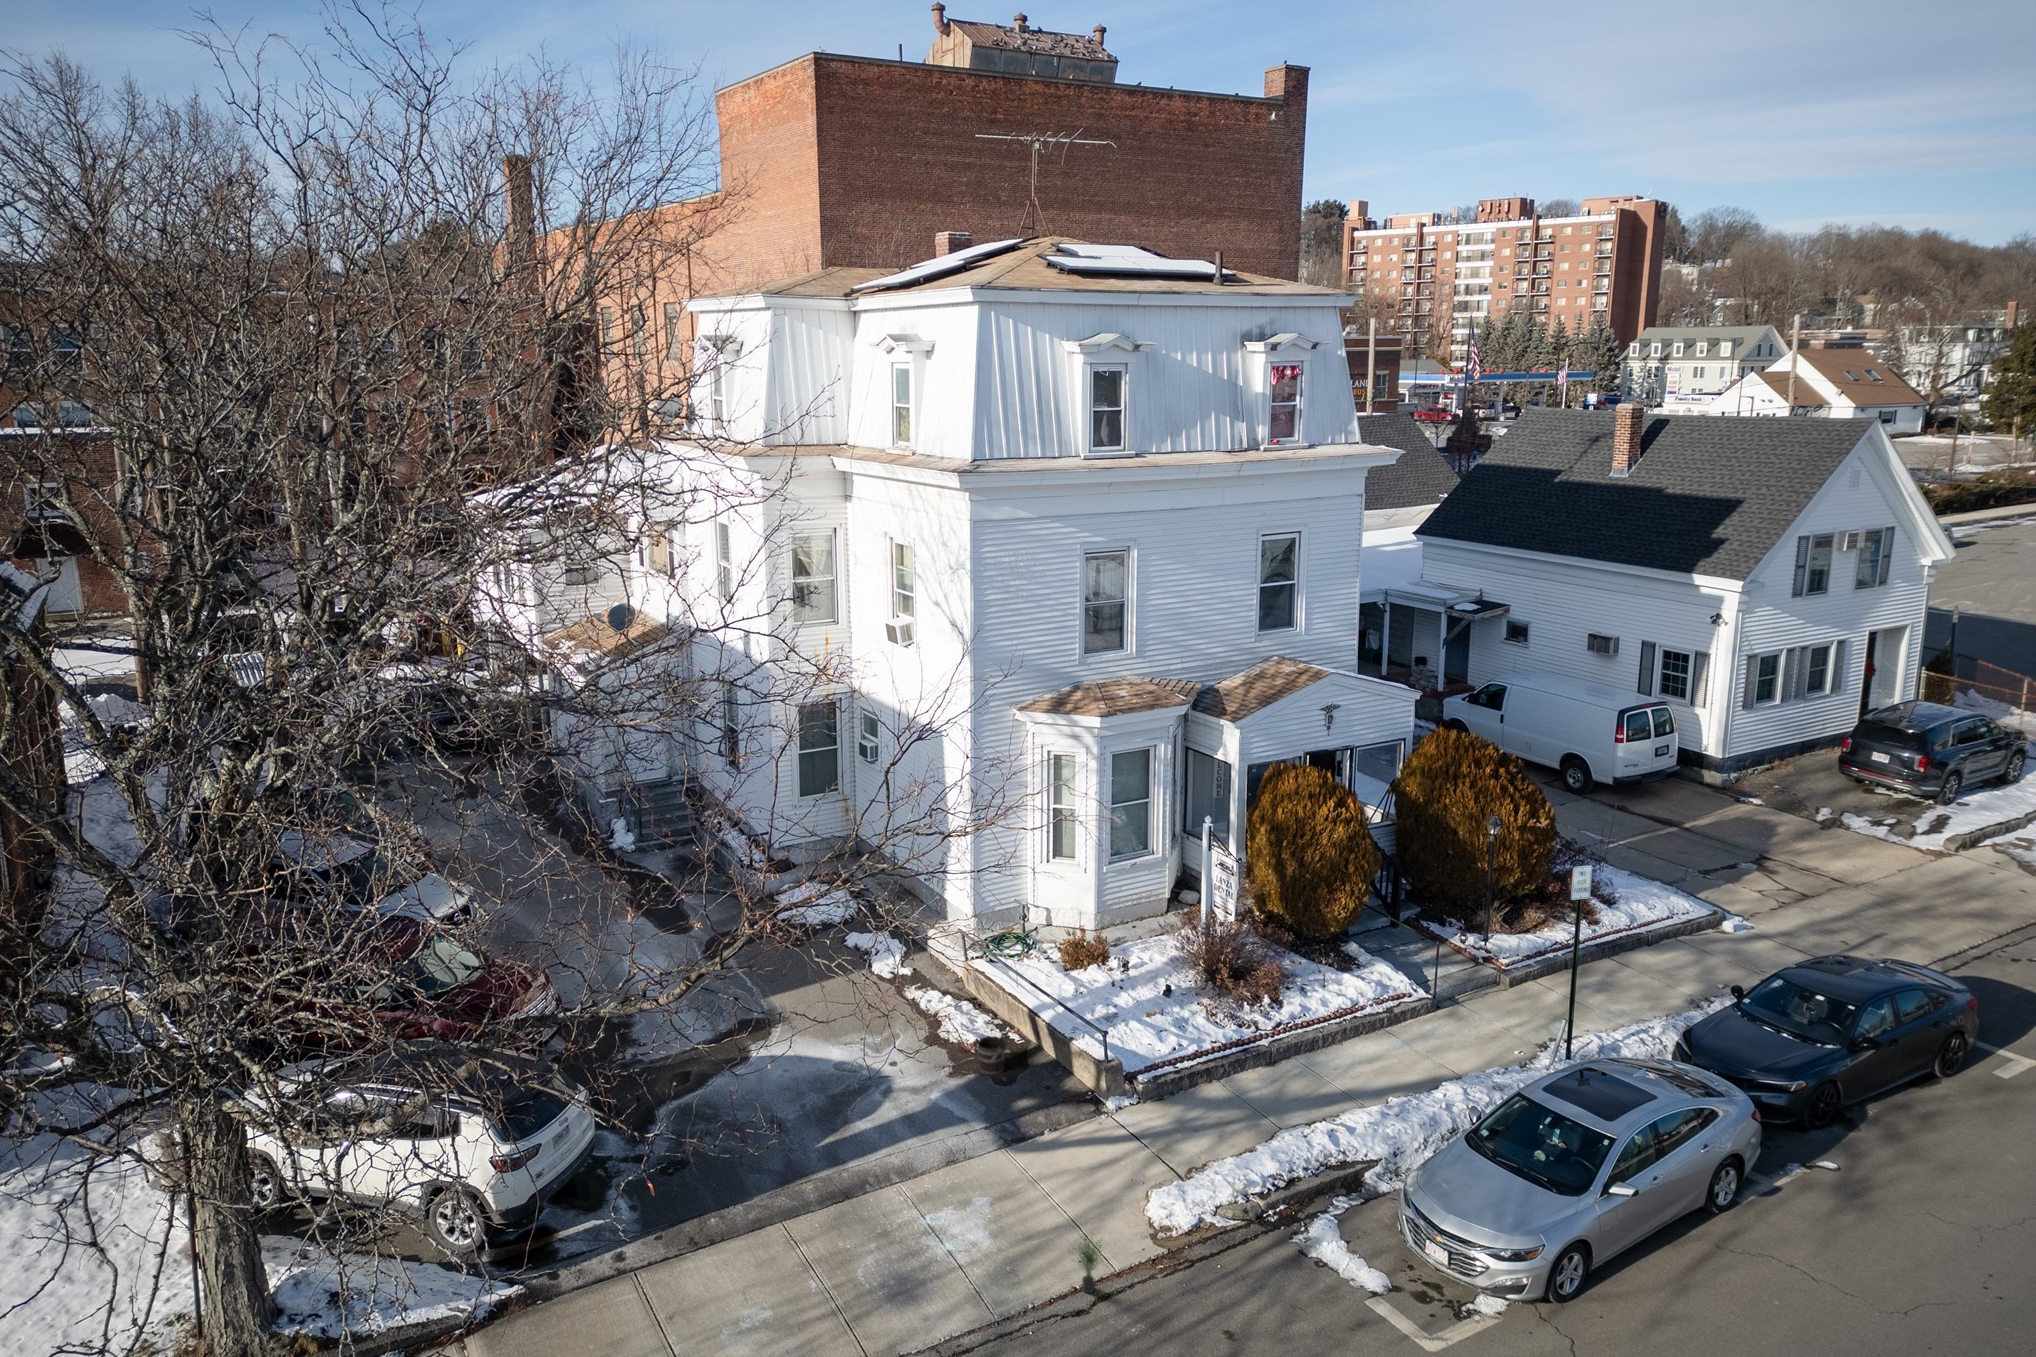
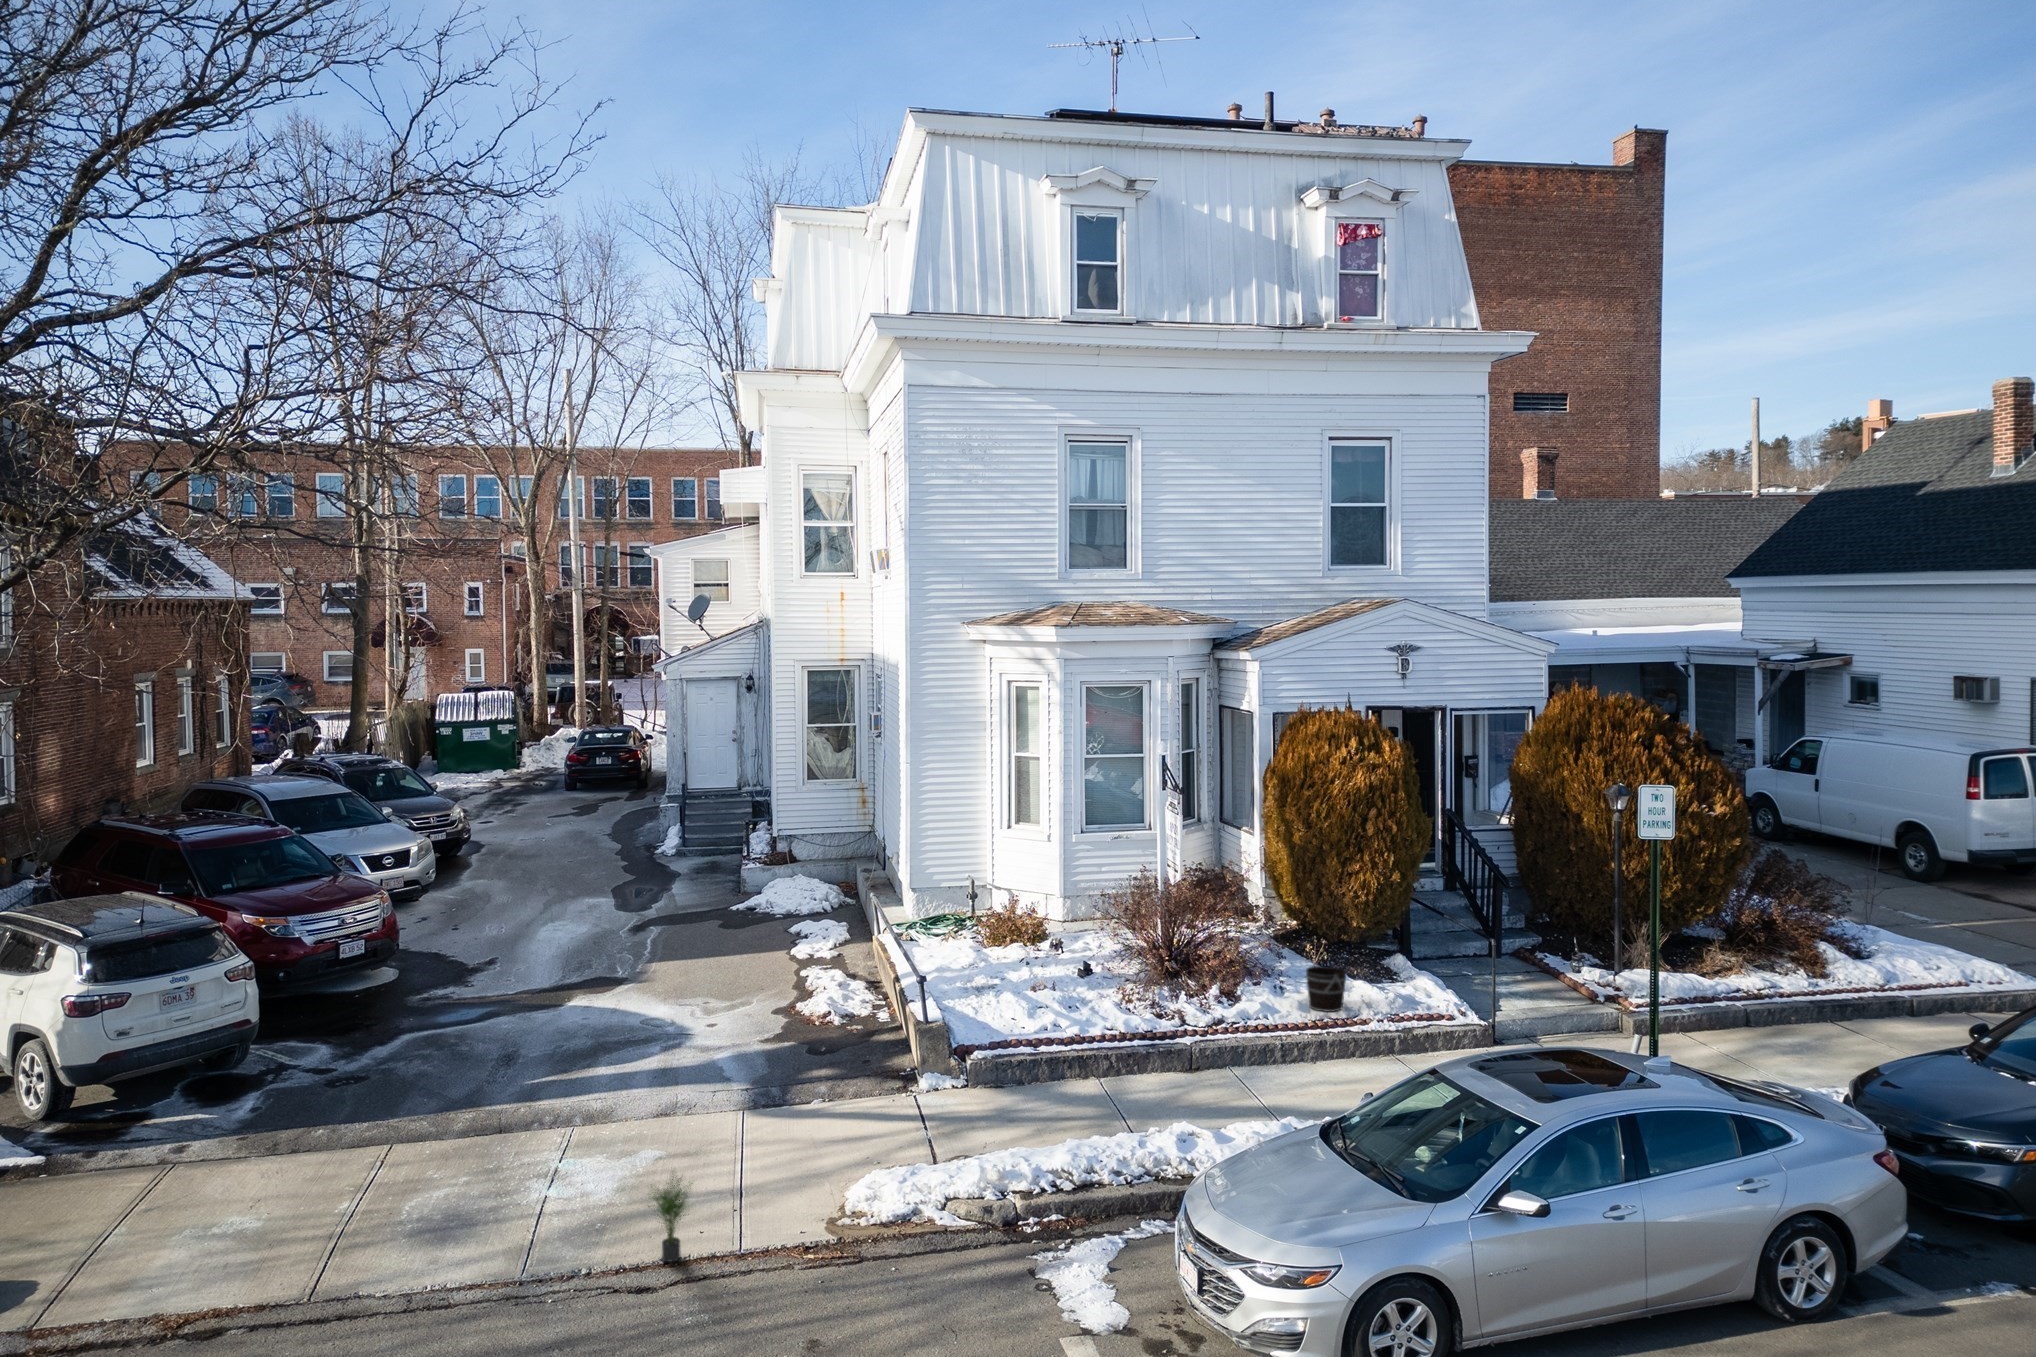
bucket: present [977,1037,1006,1074] -> present [1306,966,1346,1012]

